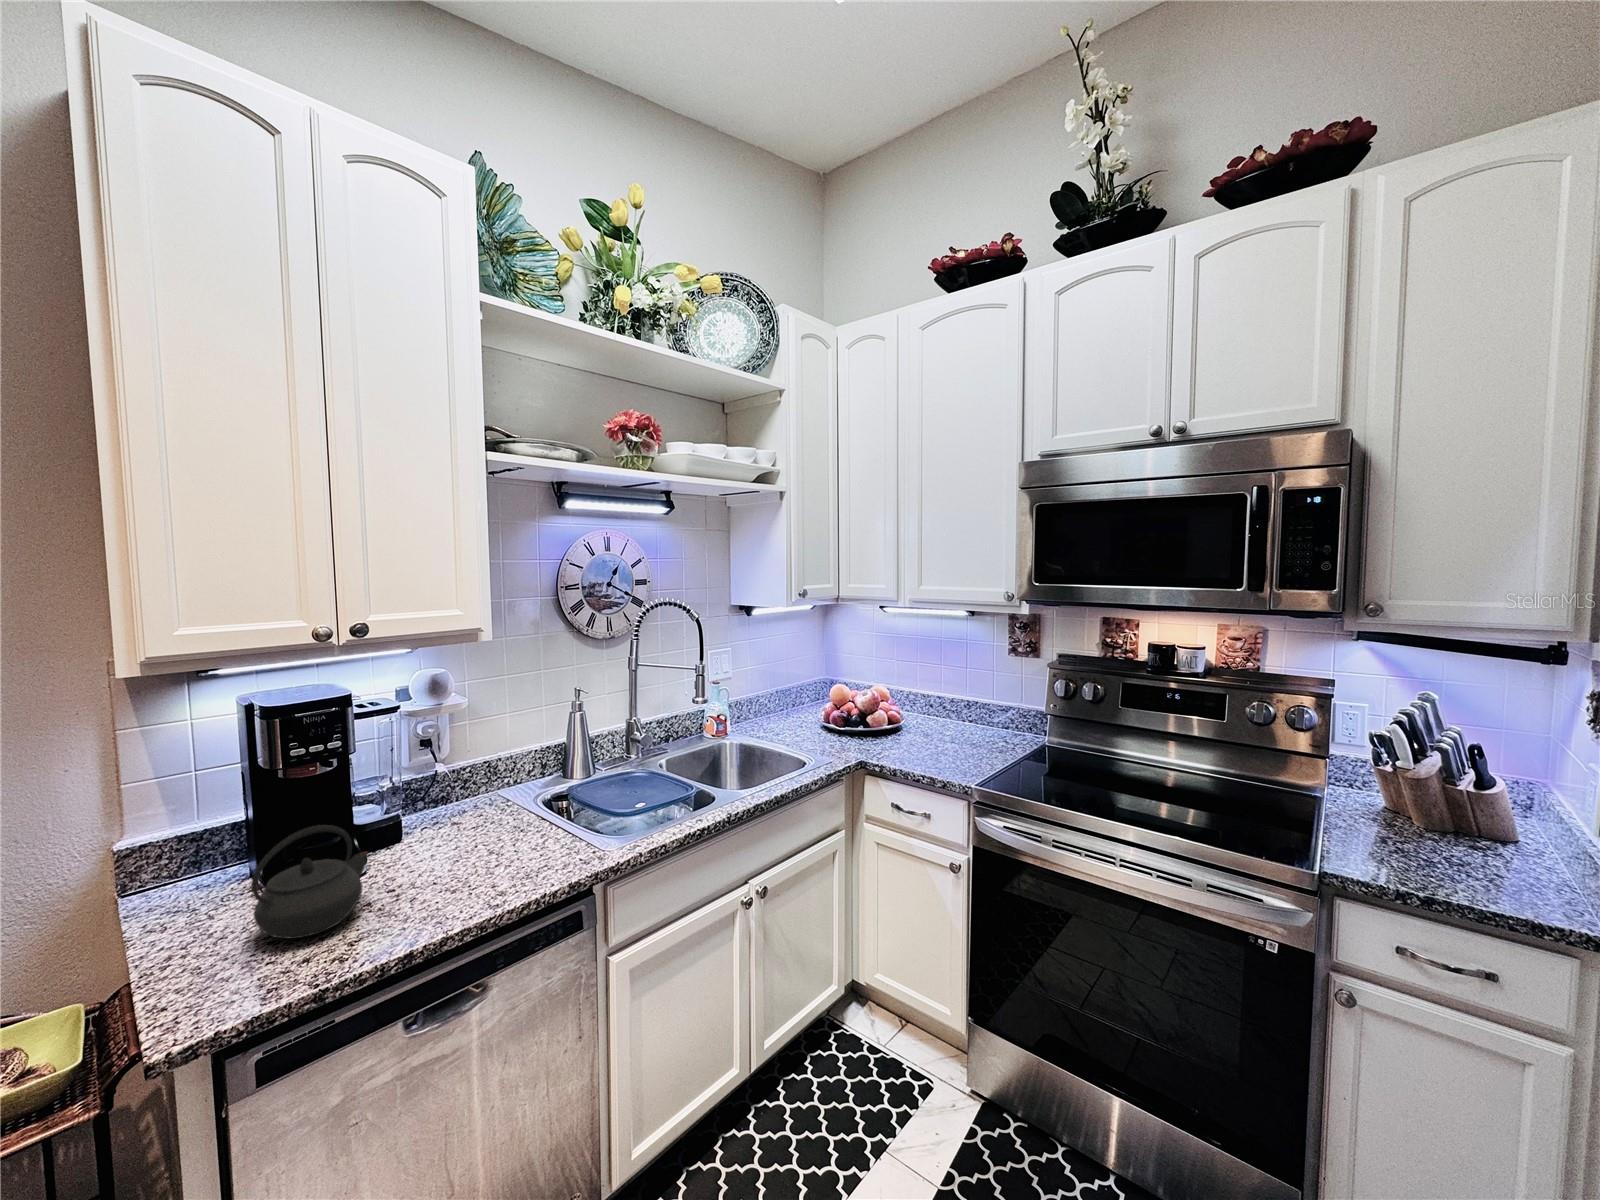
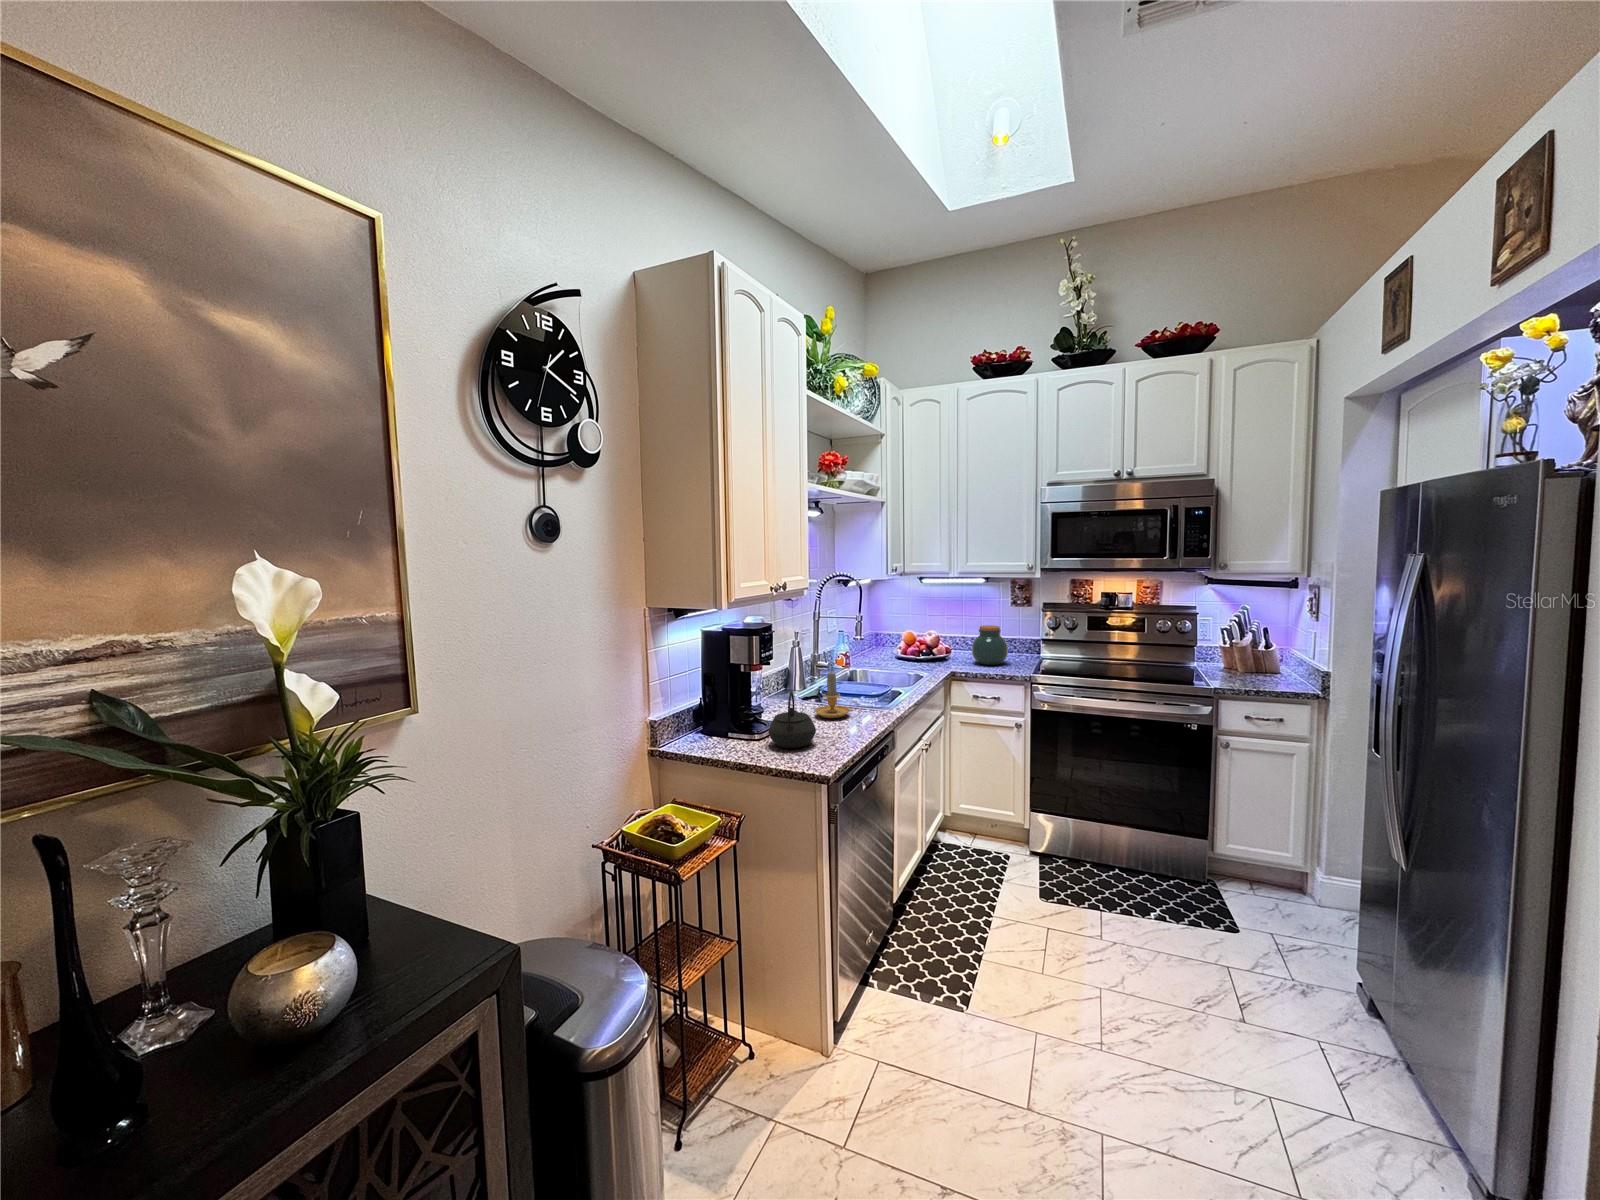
jar: none [911,688,968,754] -> present [972,625,1008,665]
candle: none [478,773,544,858] -> present [815,672,858,718]

